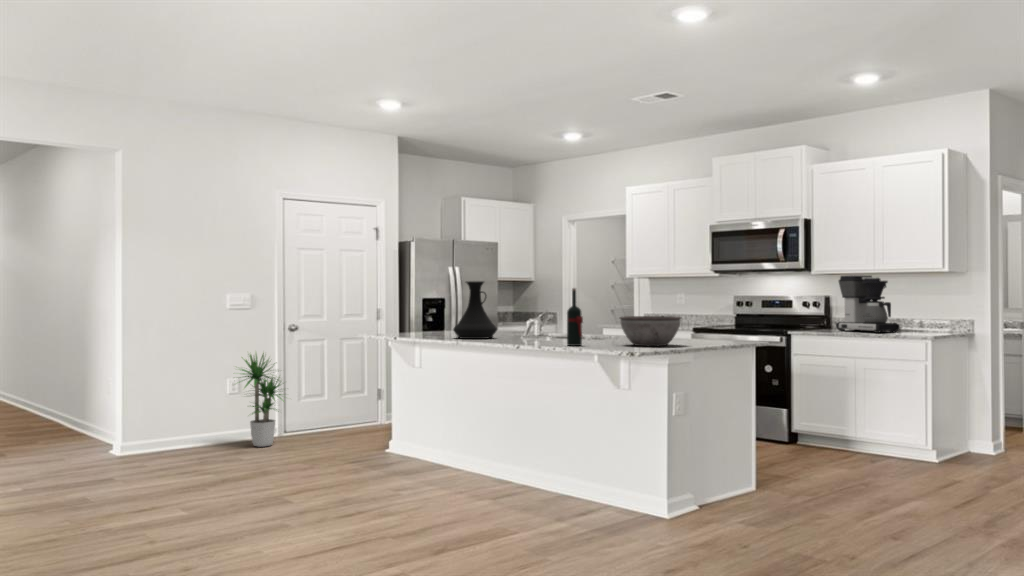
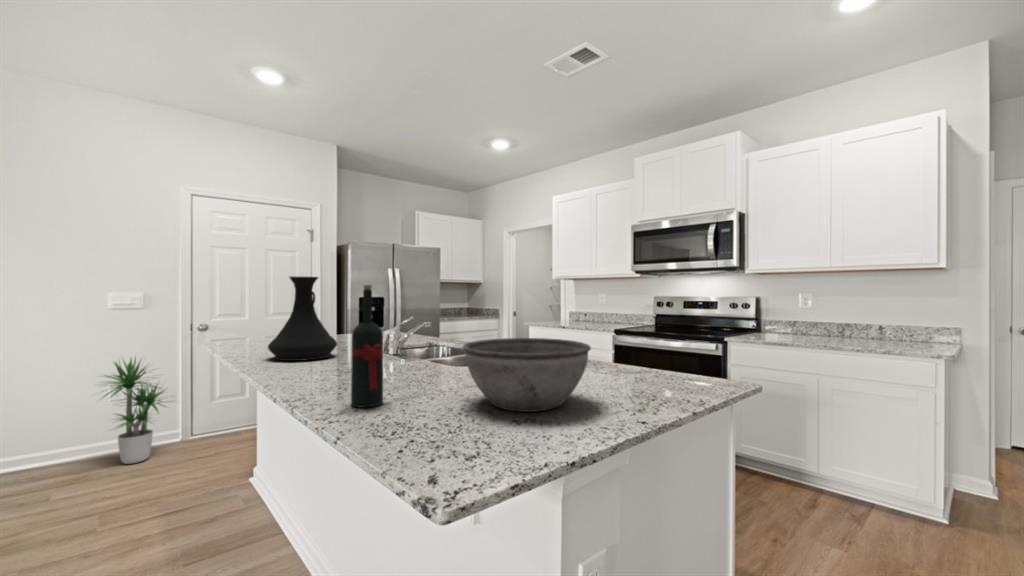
coffee maker: present [836,275,900,333] -> none [777,274,865,344]

